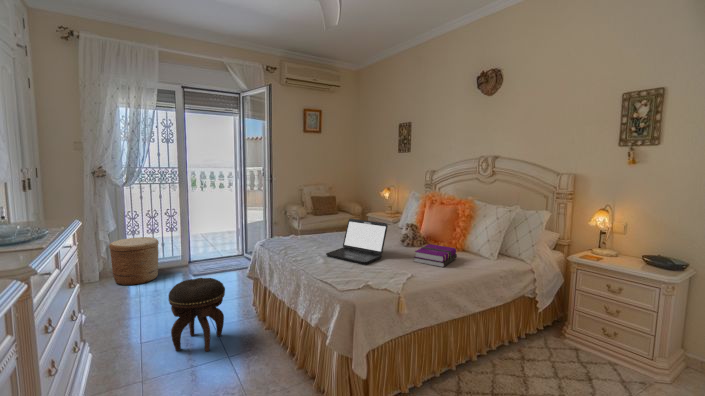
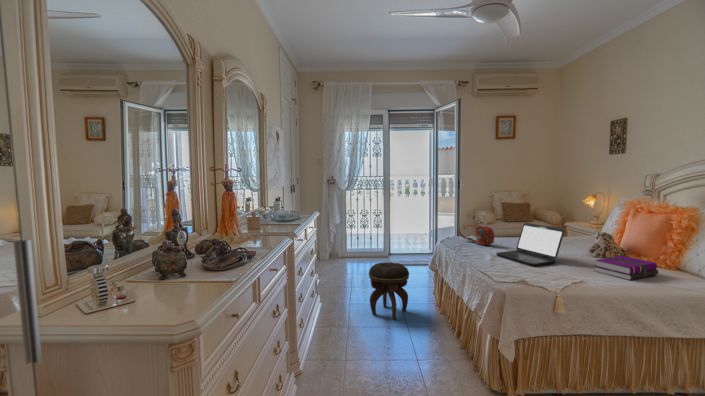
handbag: none [280,224,319,245] -> present [458,225,494,245]
woven basket: present [109,237,159,285] -> none [336,231,367,266]

